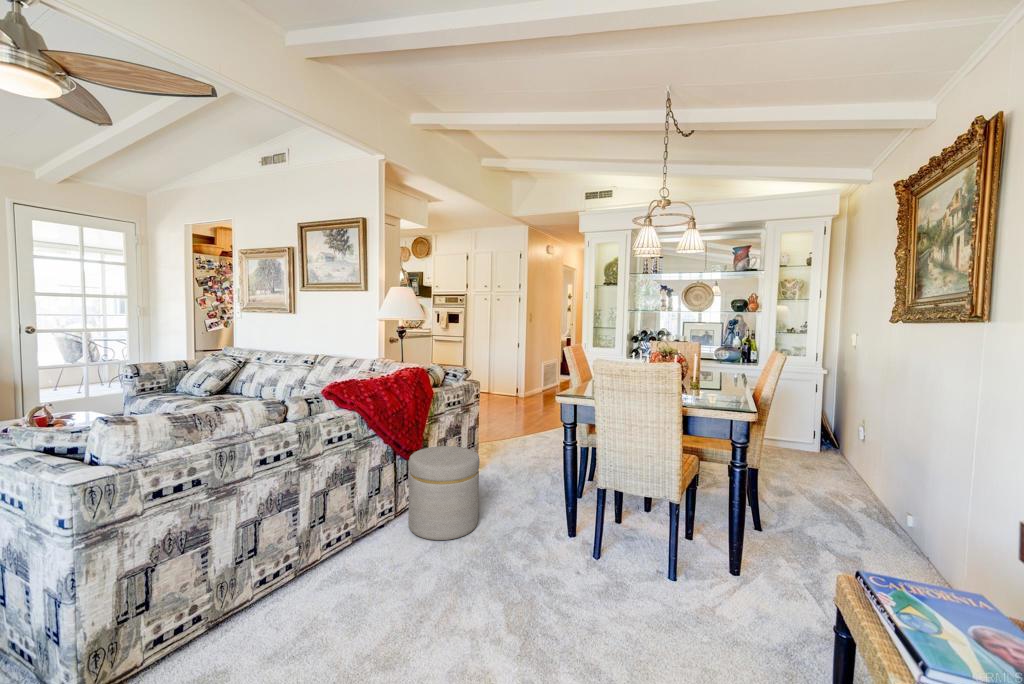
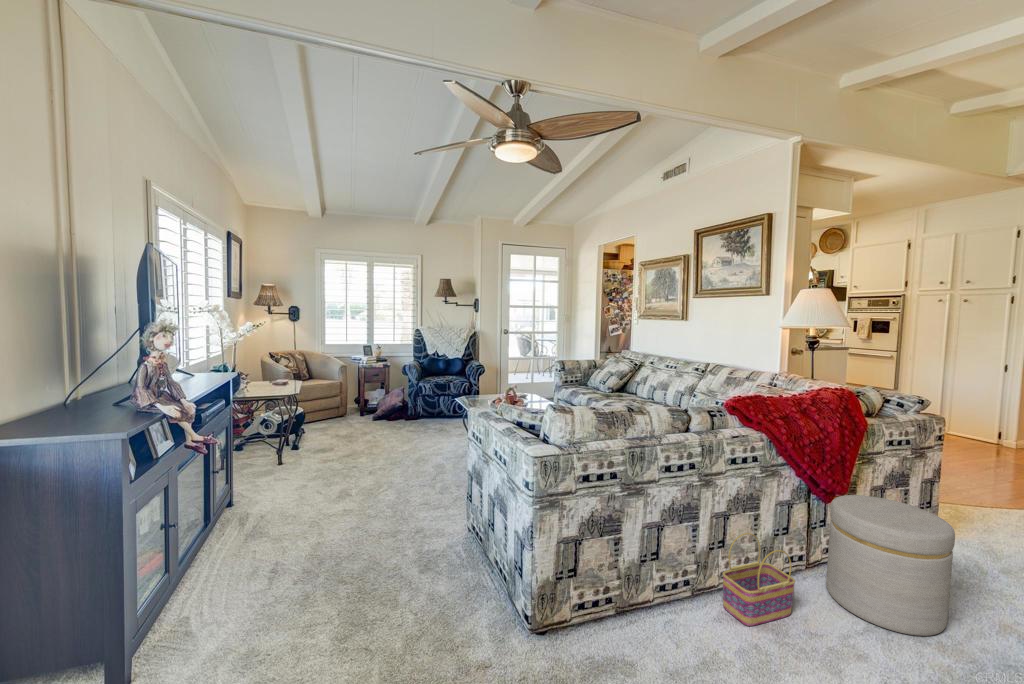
basket: none [324,501,383,582] -> present [723,533,795,626]

